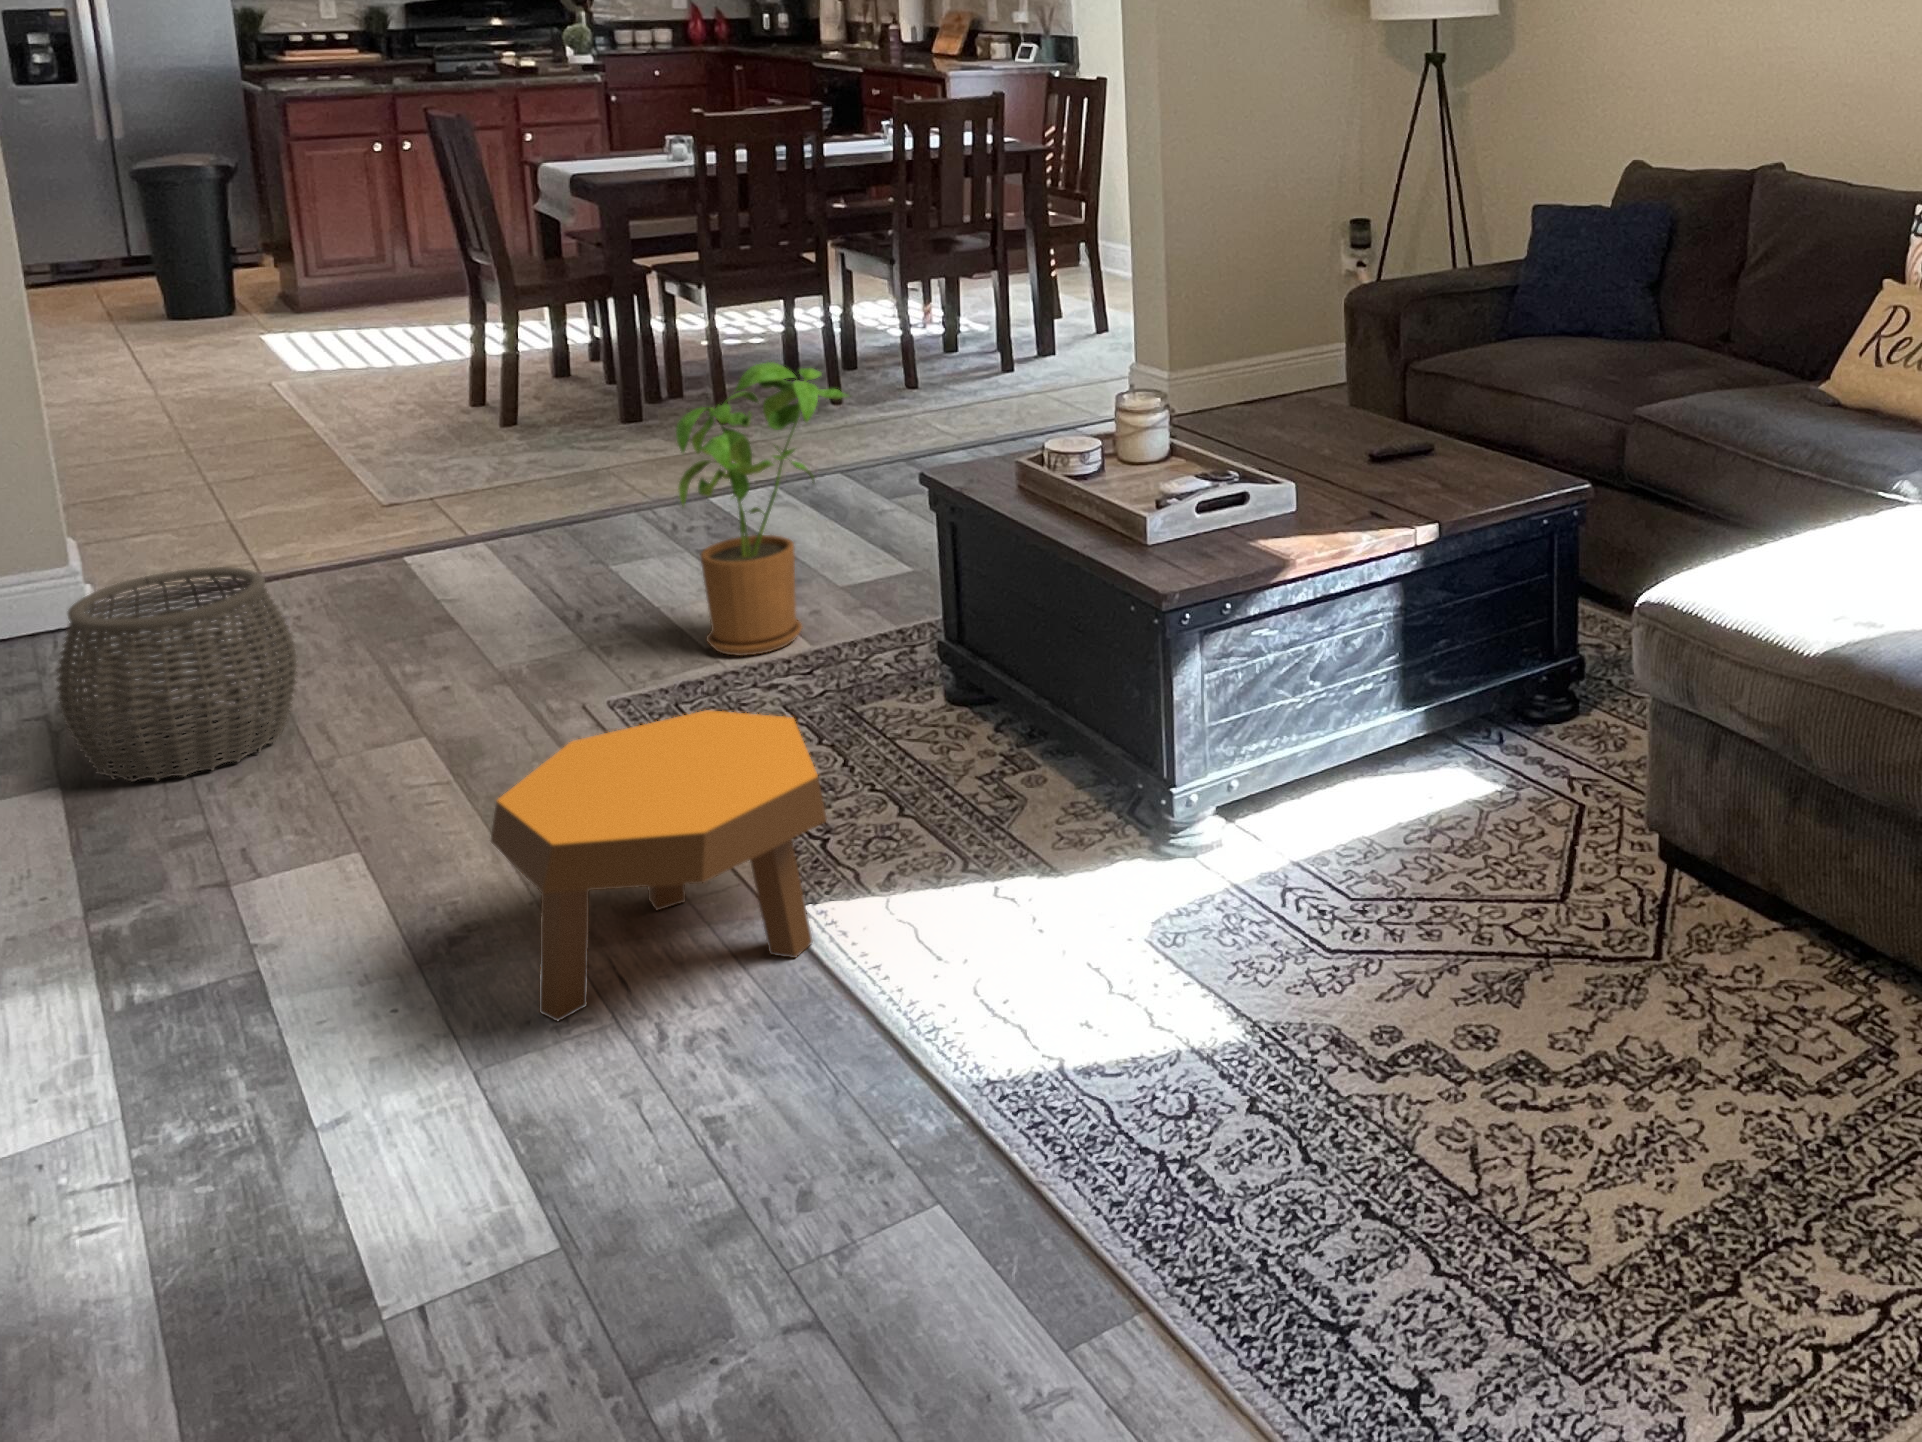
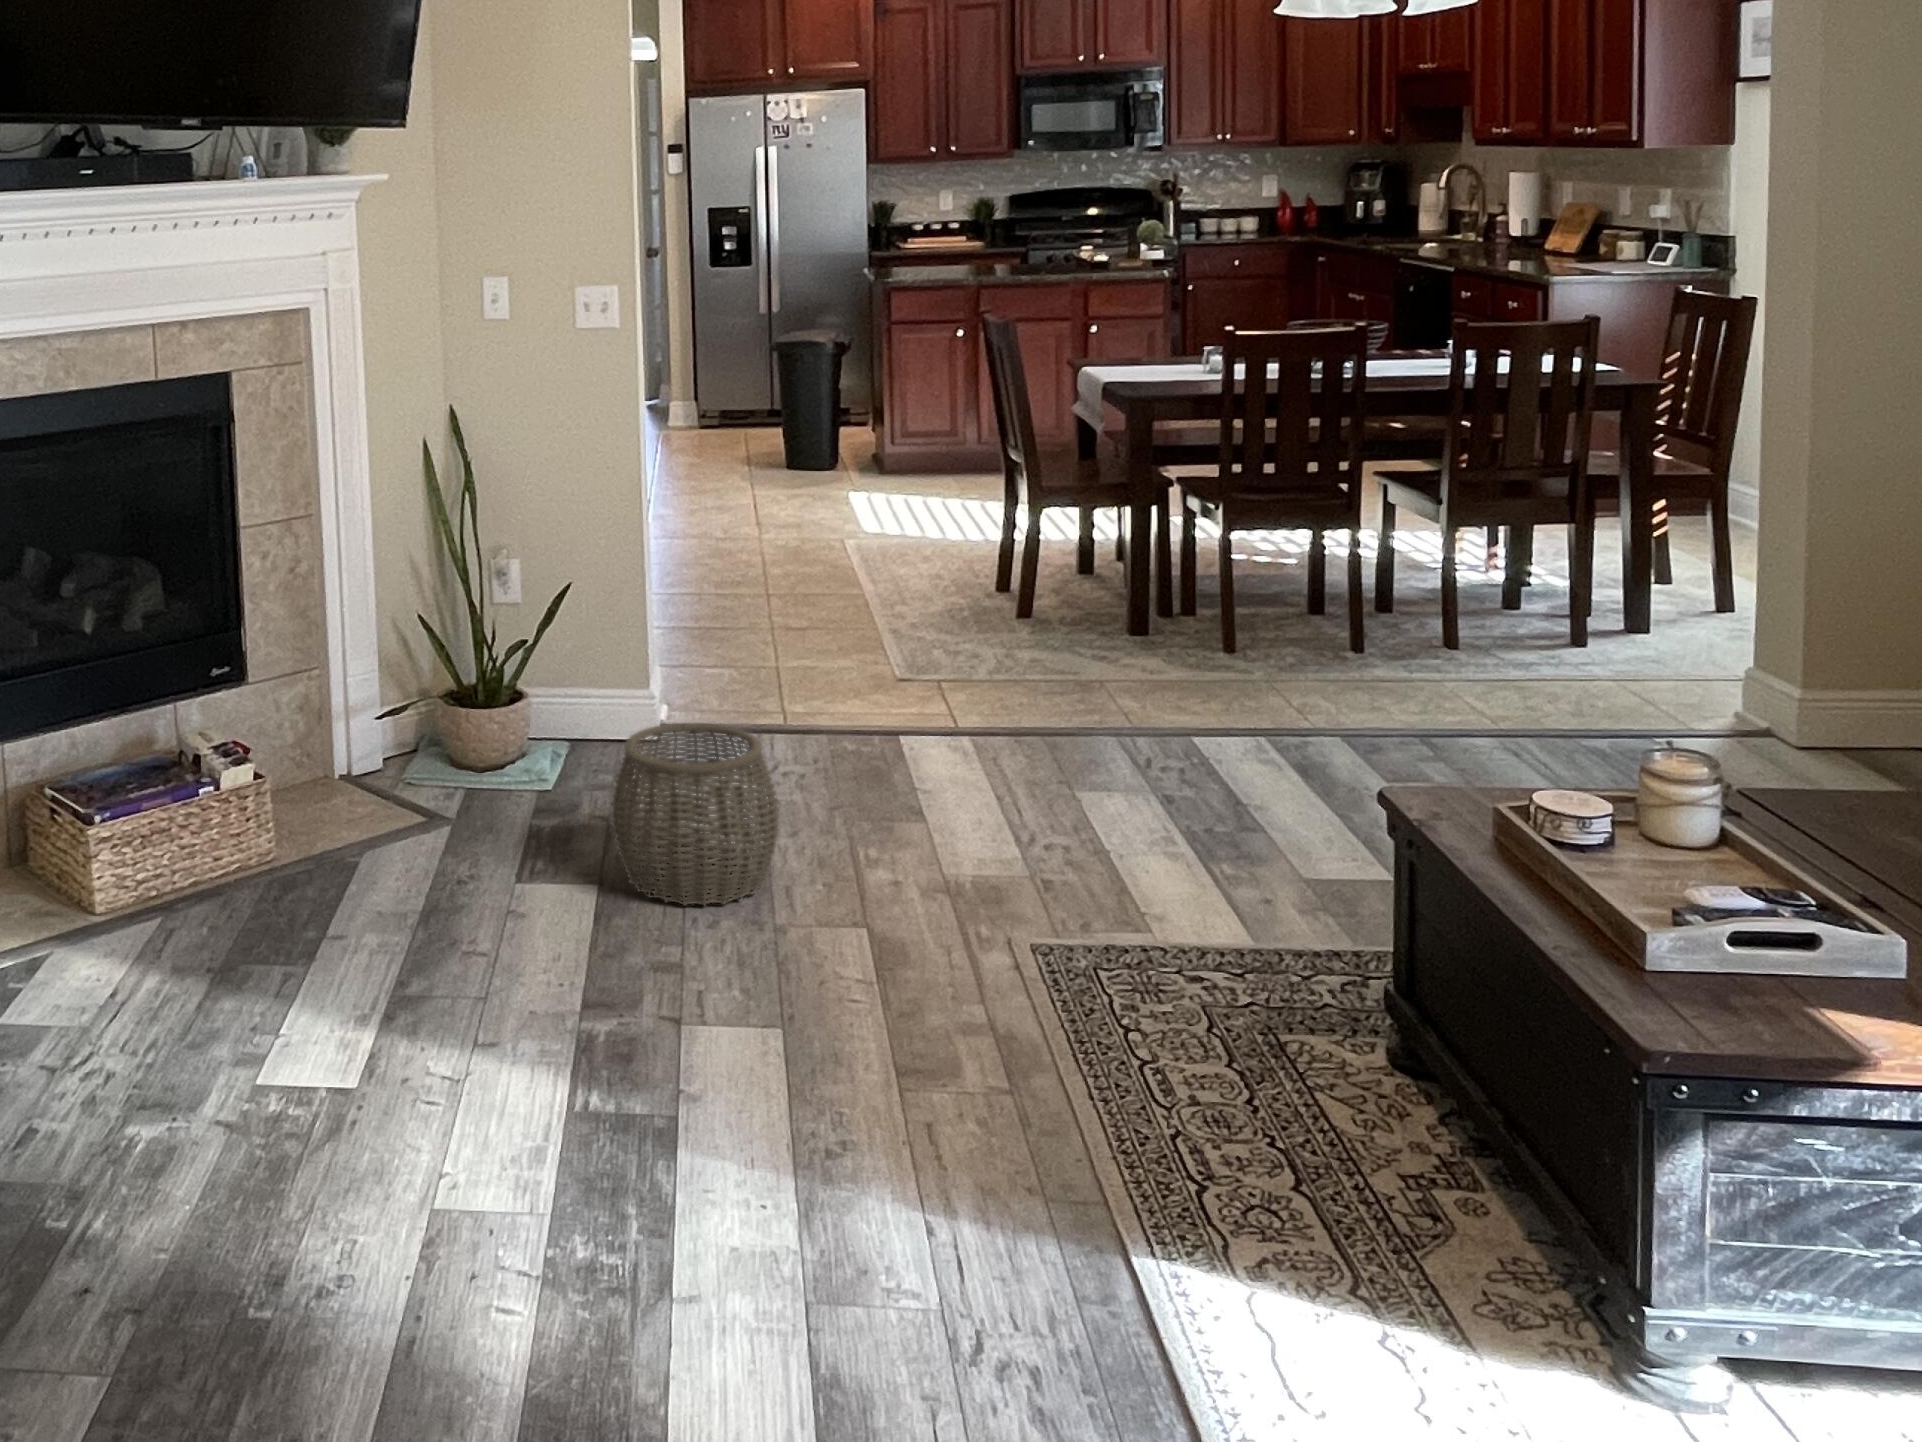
house plant: present [676,362,848,656] -> none [1121,624,1320,937]
footstool: present [491,710,827,1021] -> none [861,993,1182,1318]

